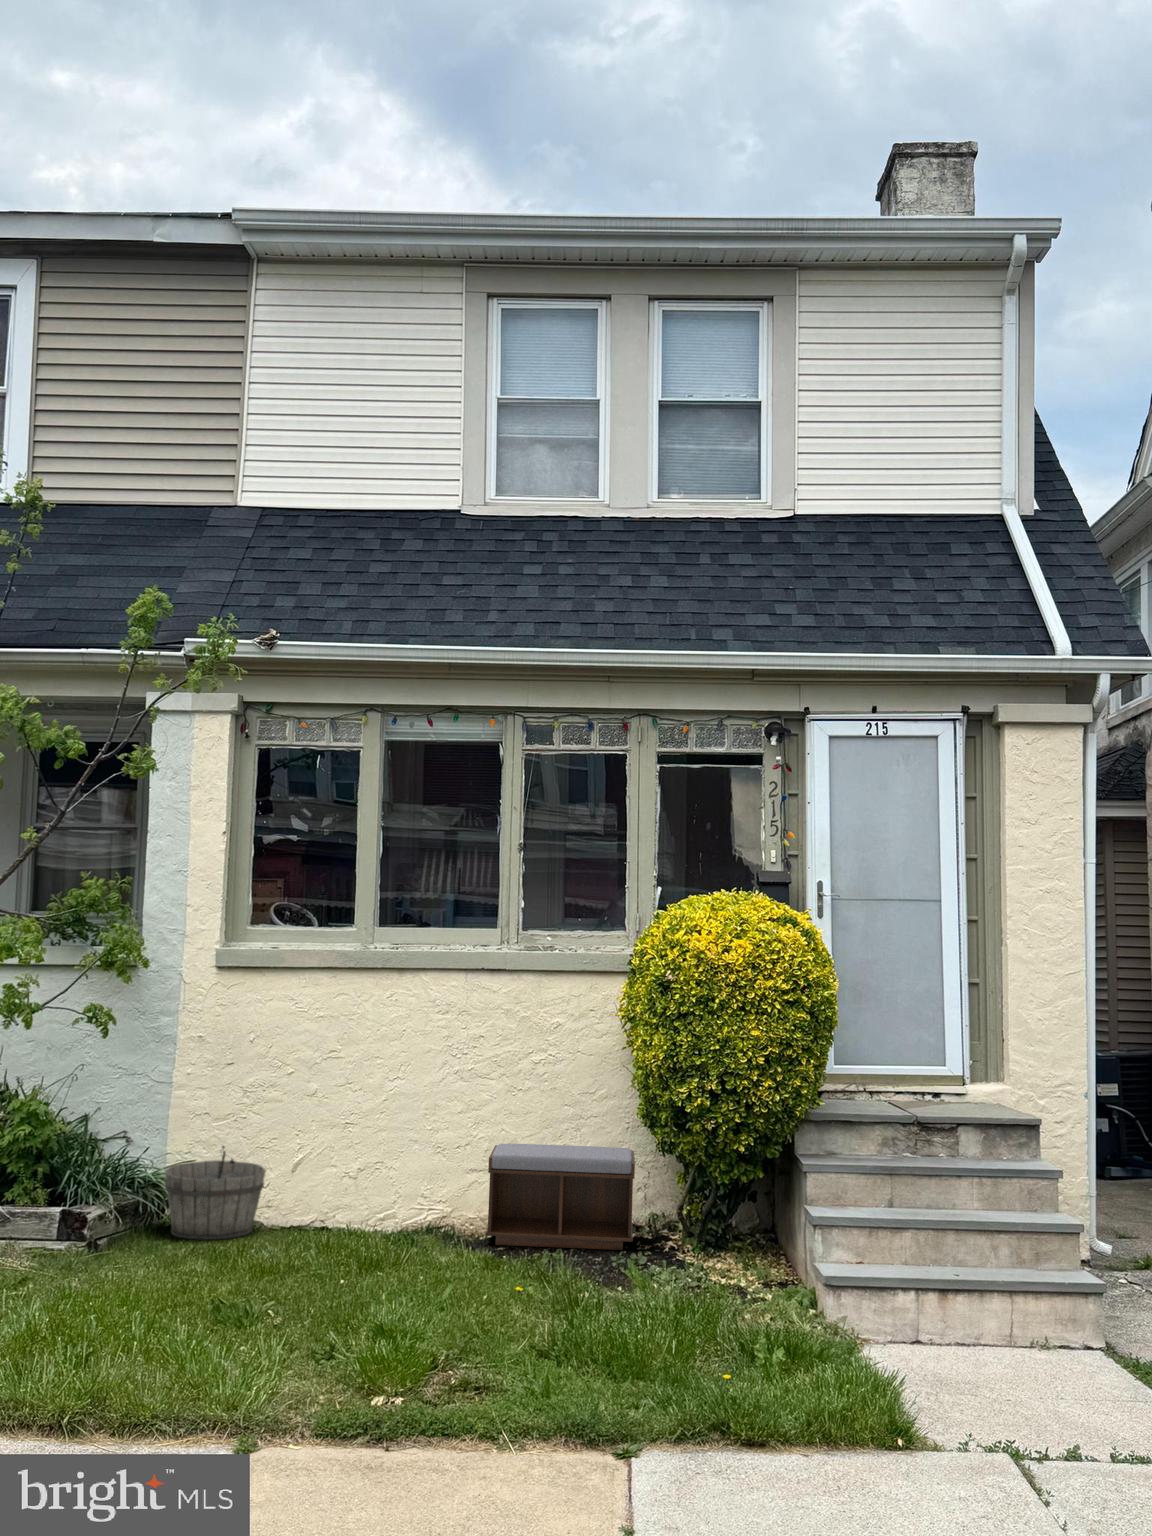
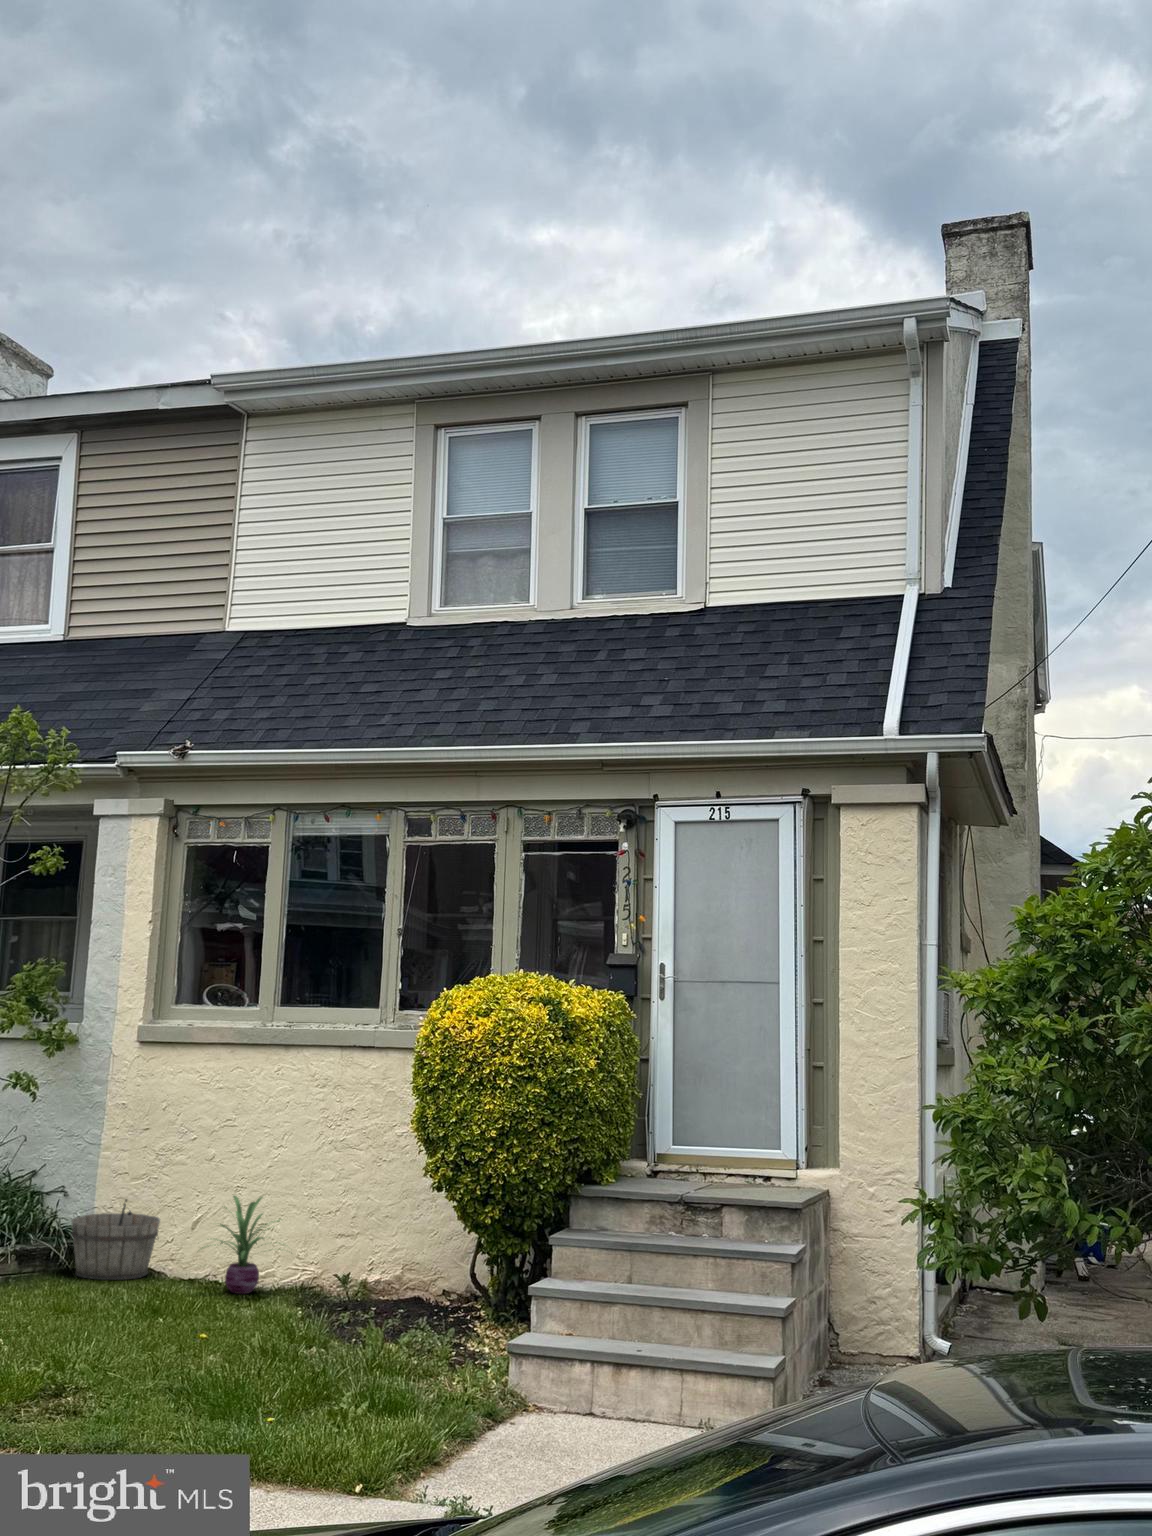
decorative plant: none [329,1134,443,1243] -> present [202,1196,280,1294]
bench: present [486,1144,635,1250] -> none [320,1211,474,1317]

